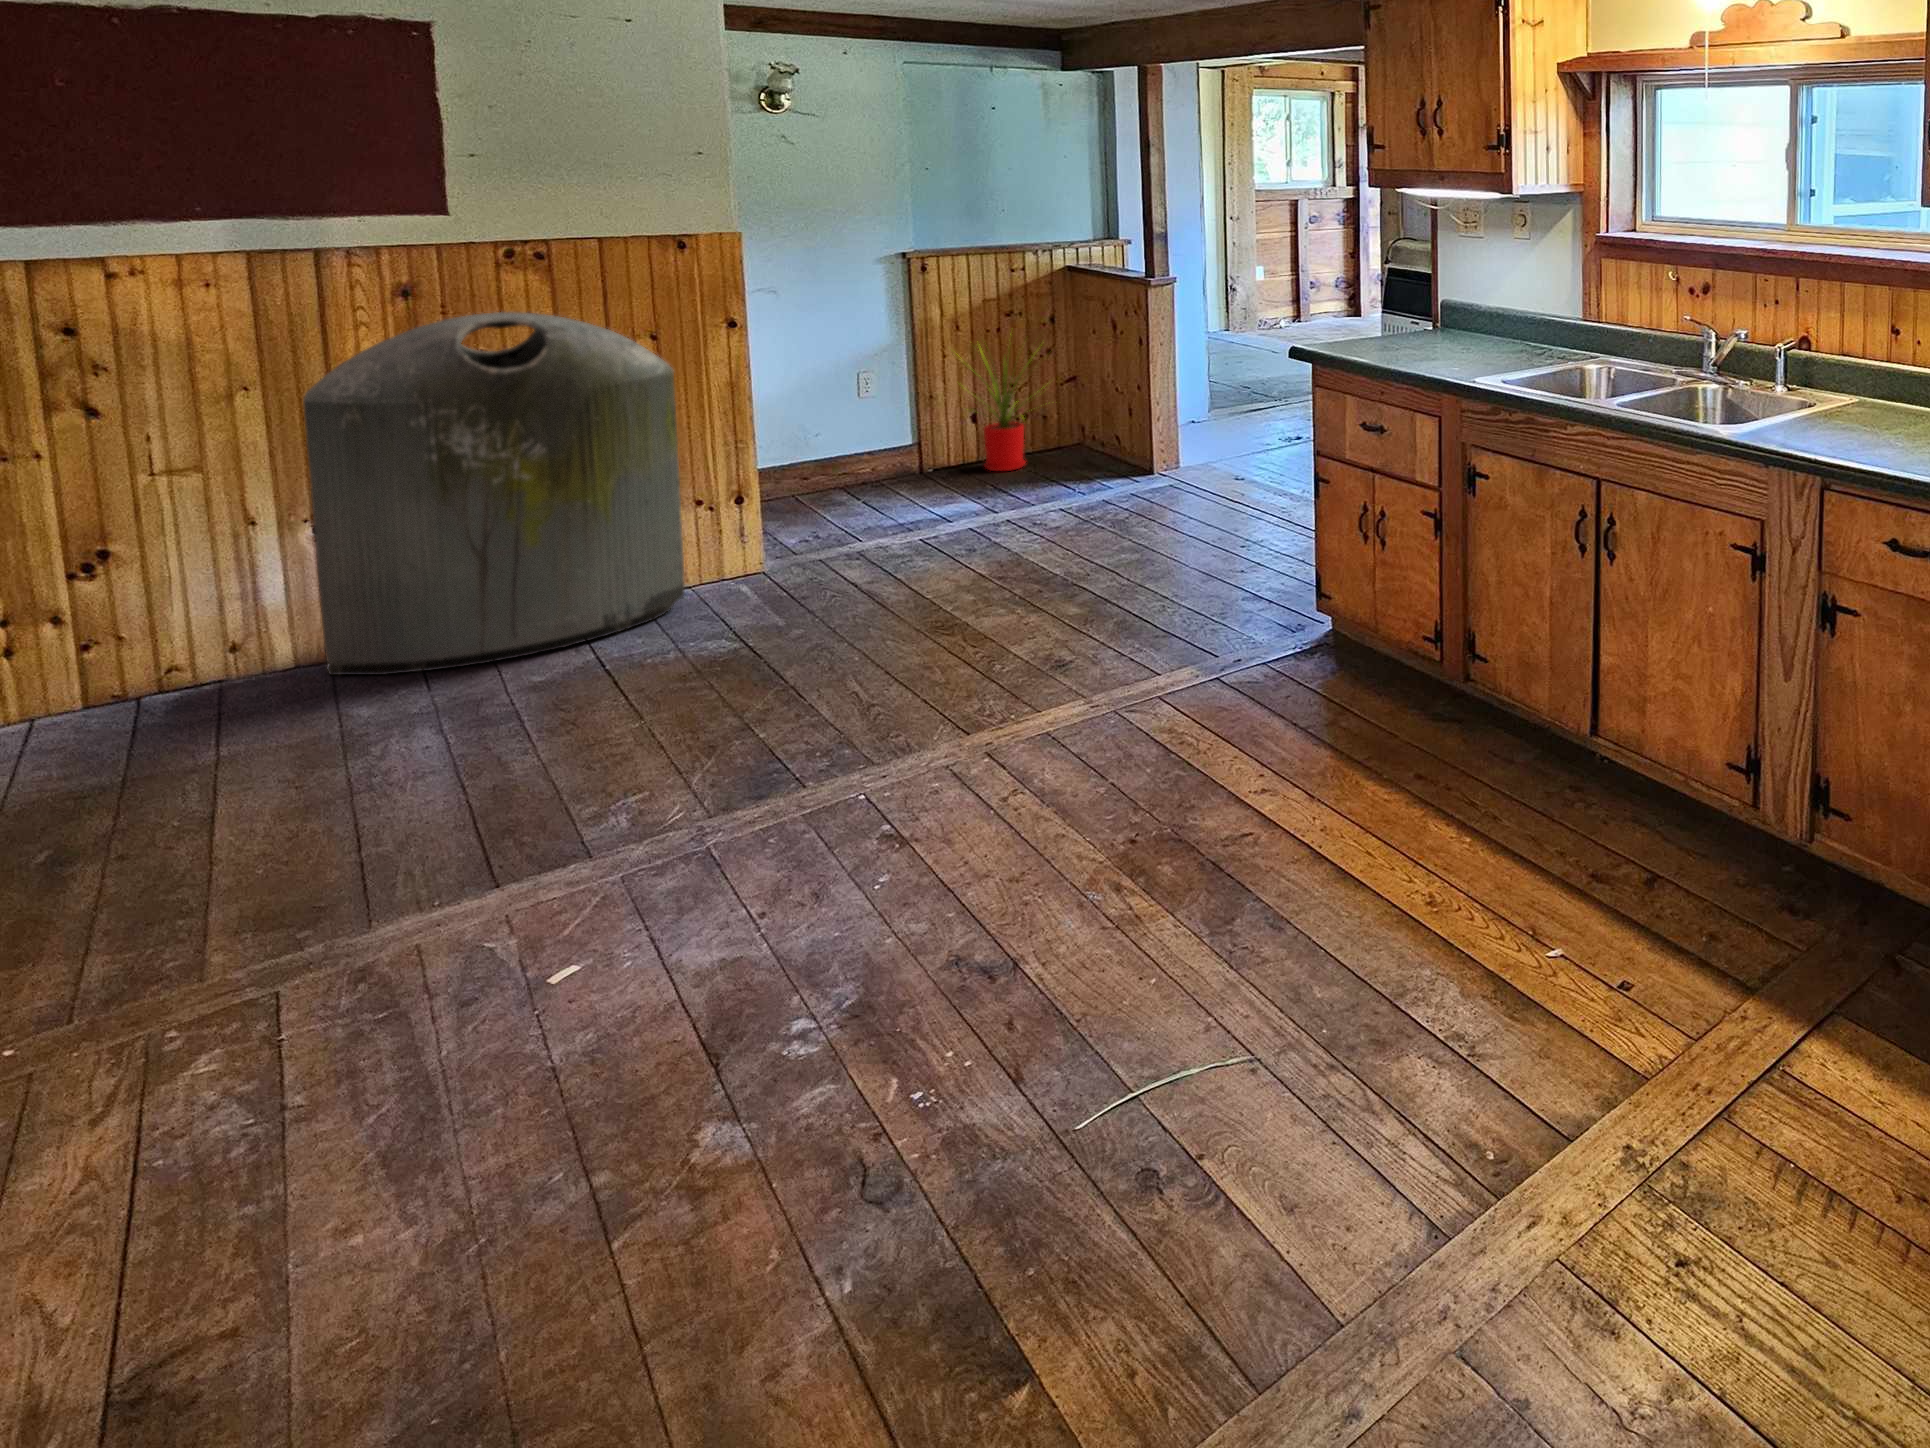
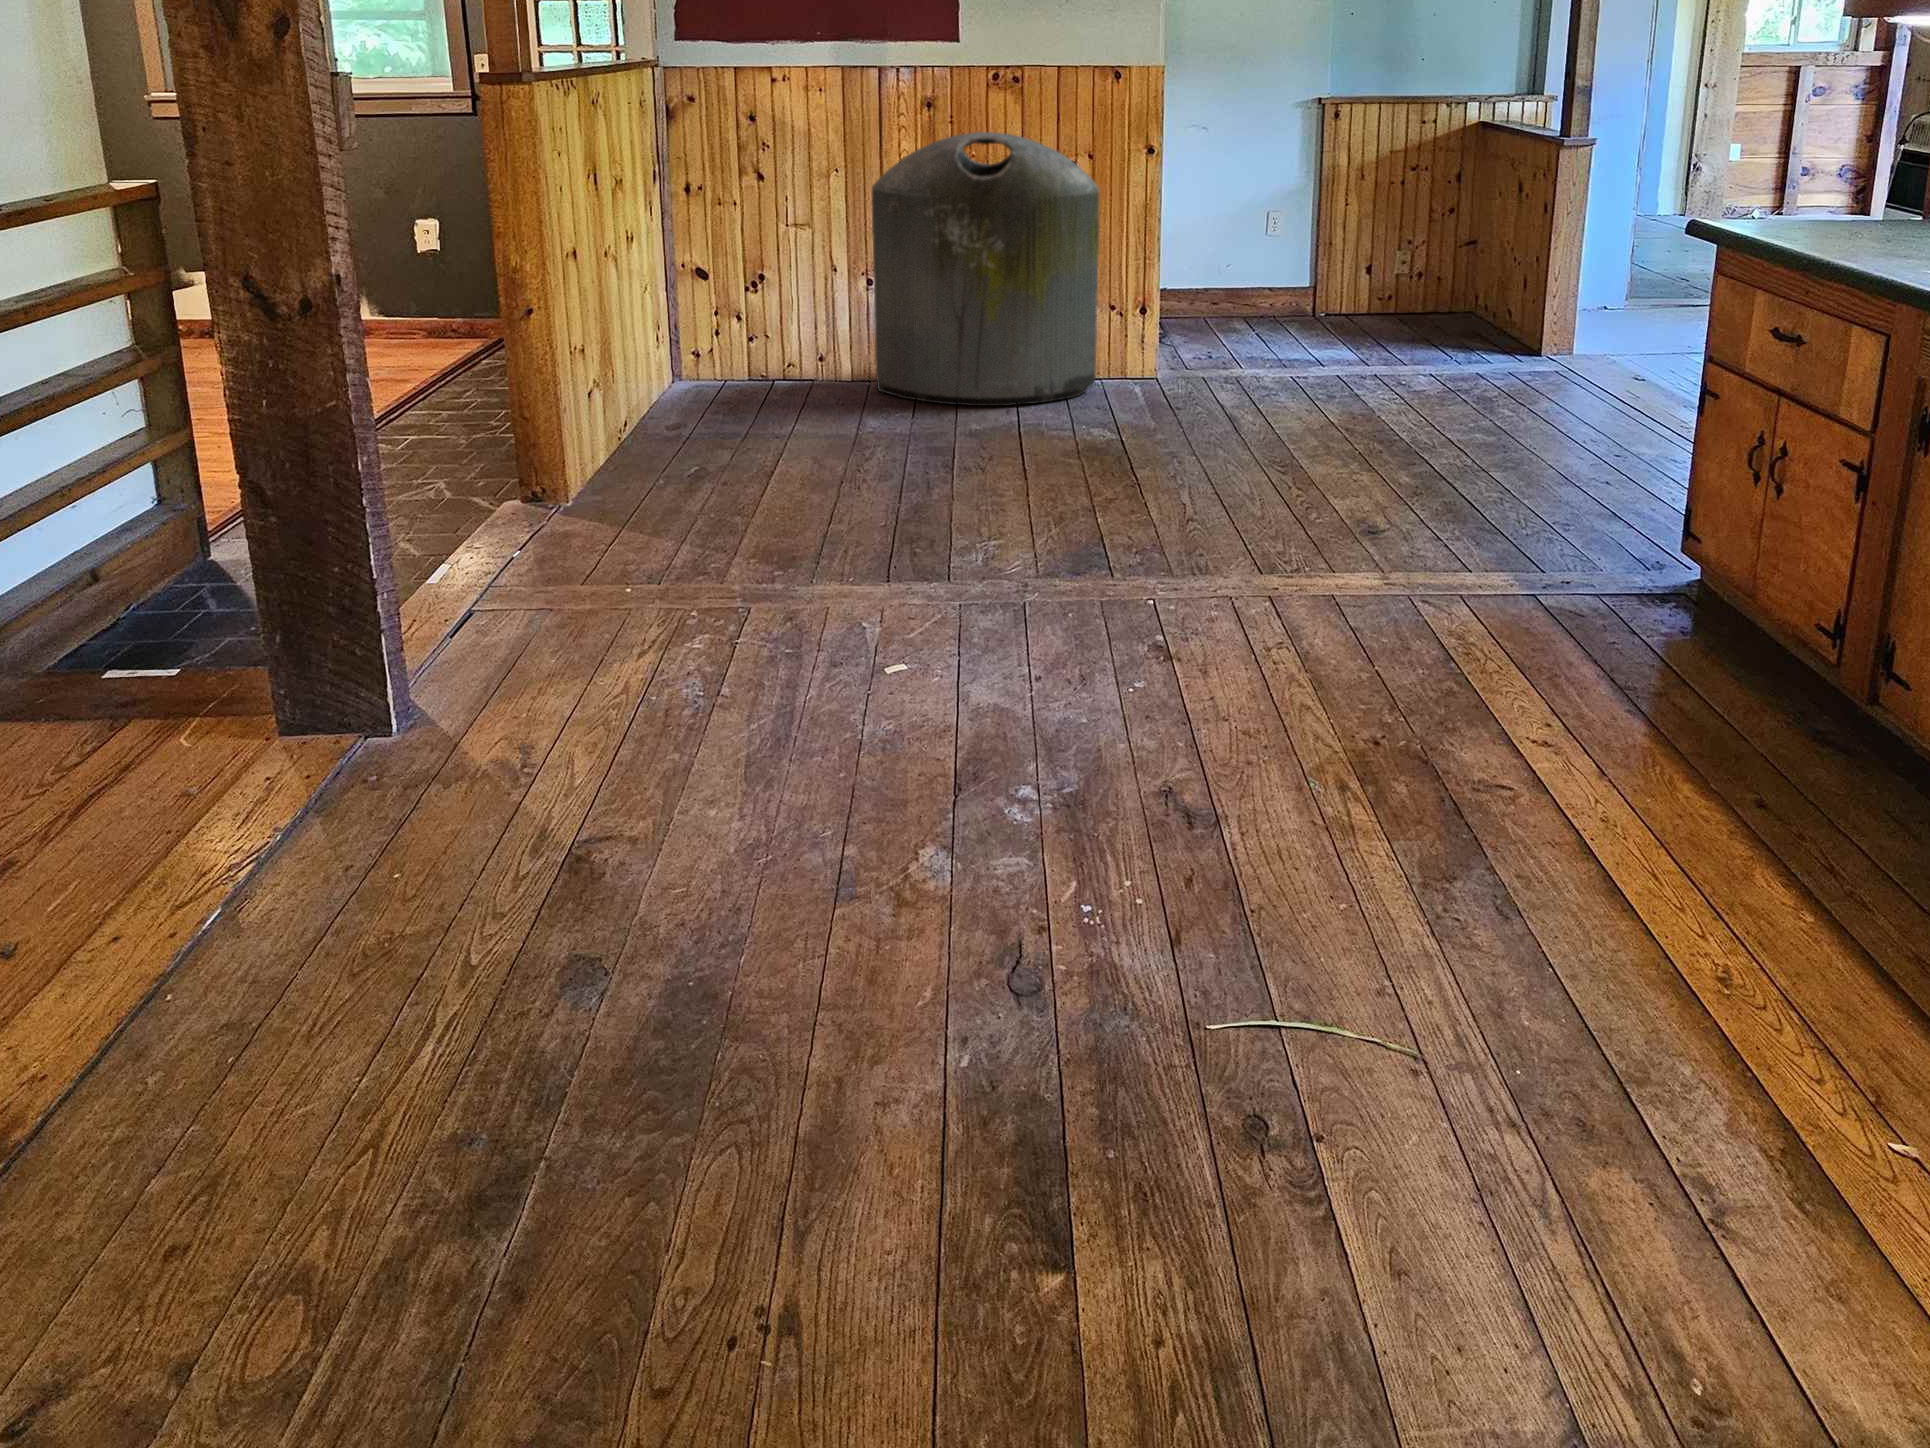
house plant: present [958,334,1045,471] -> none [1345,183,1453,325]

